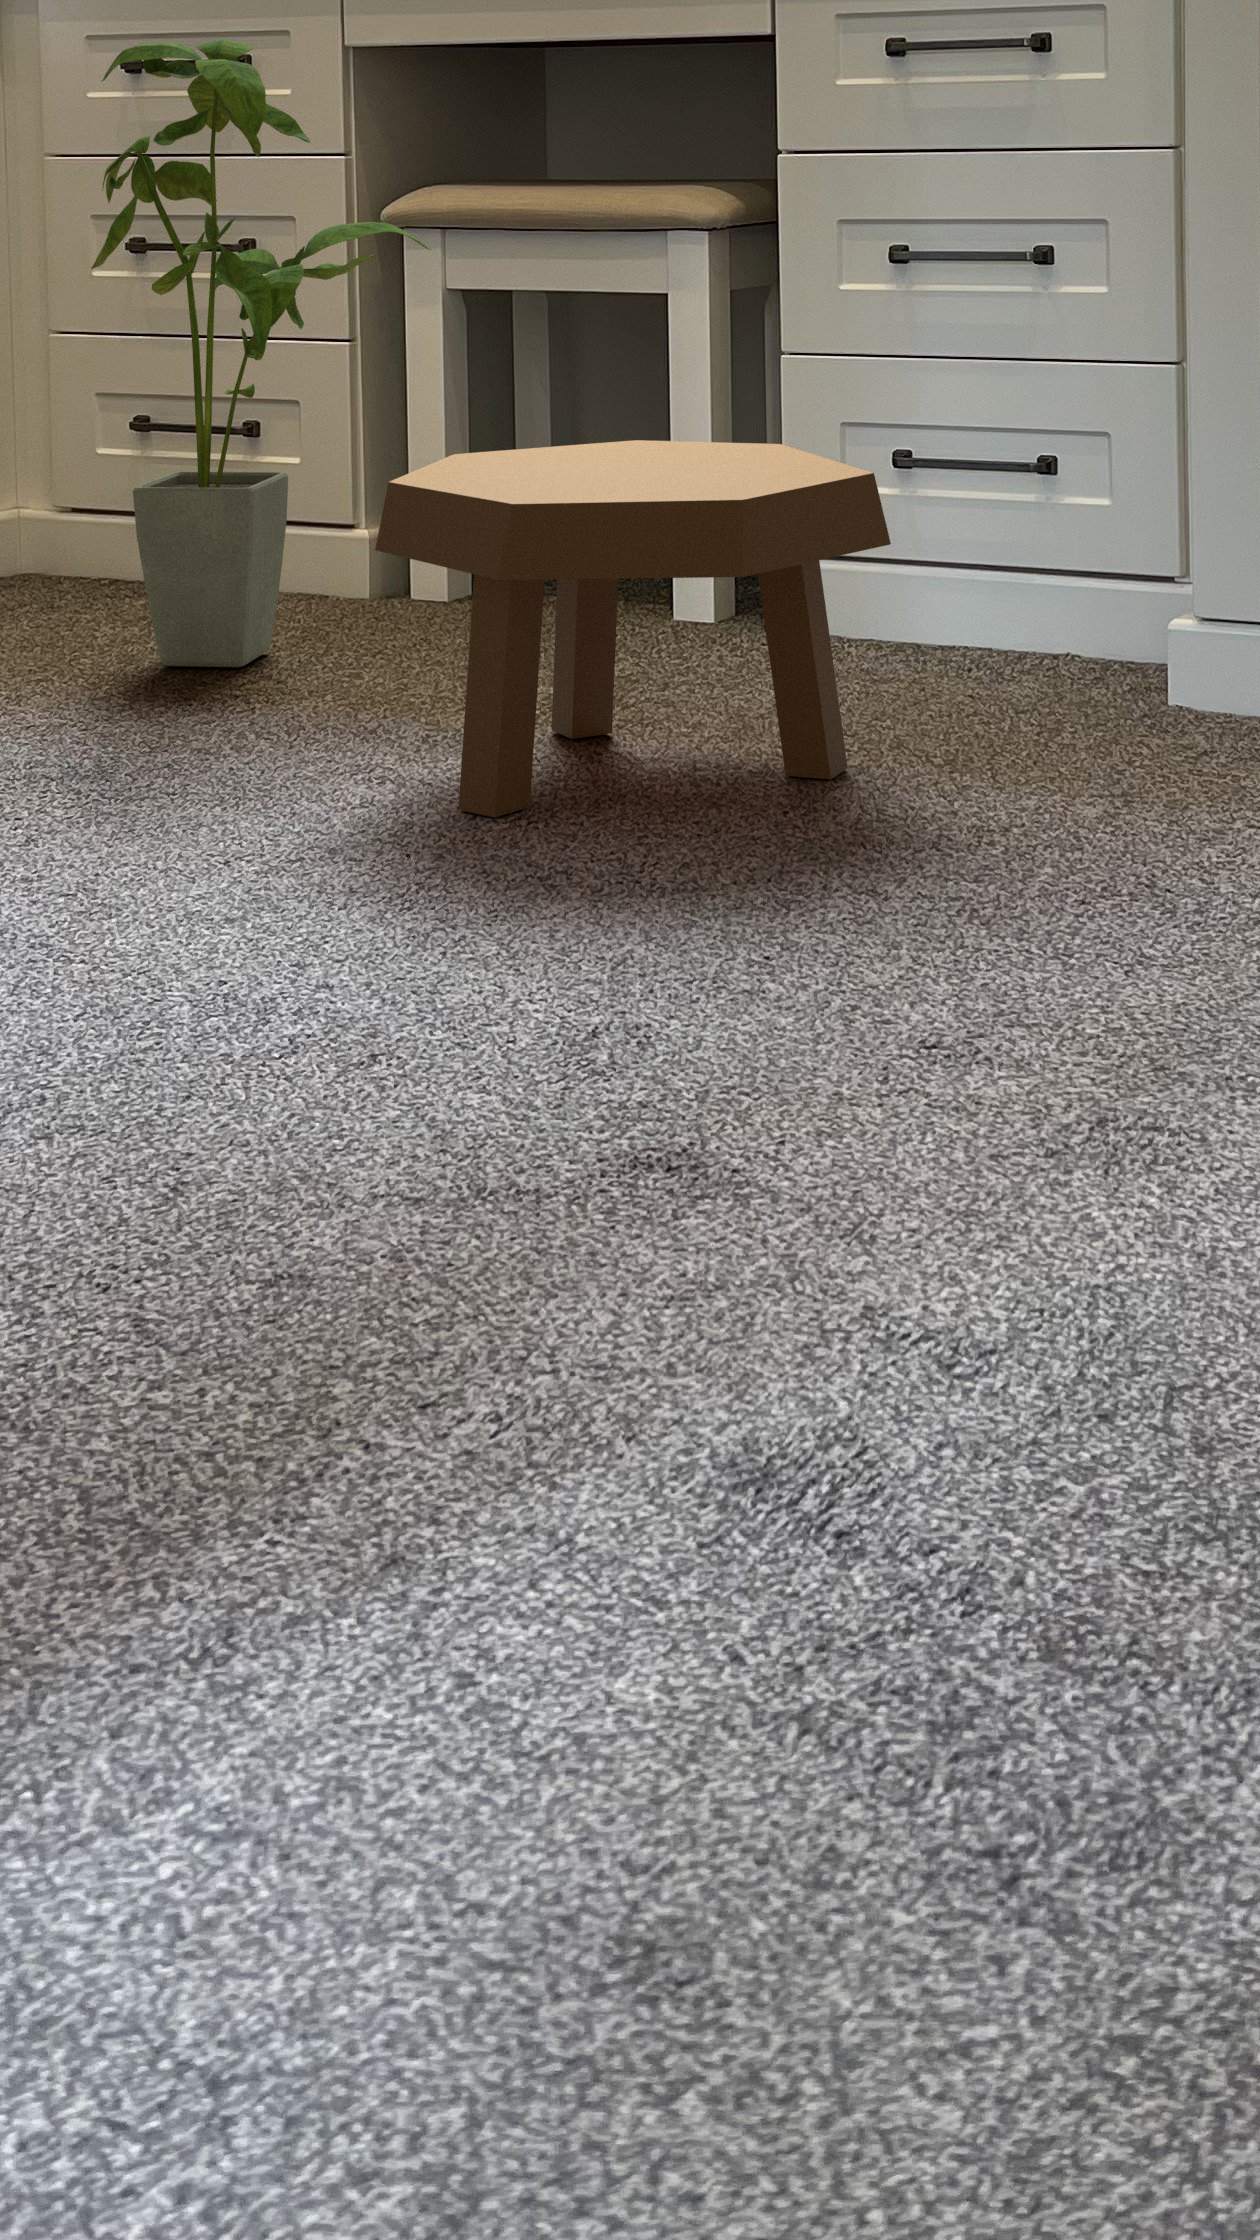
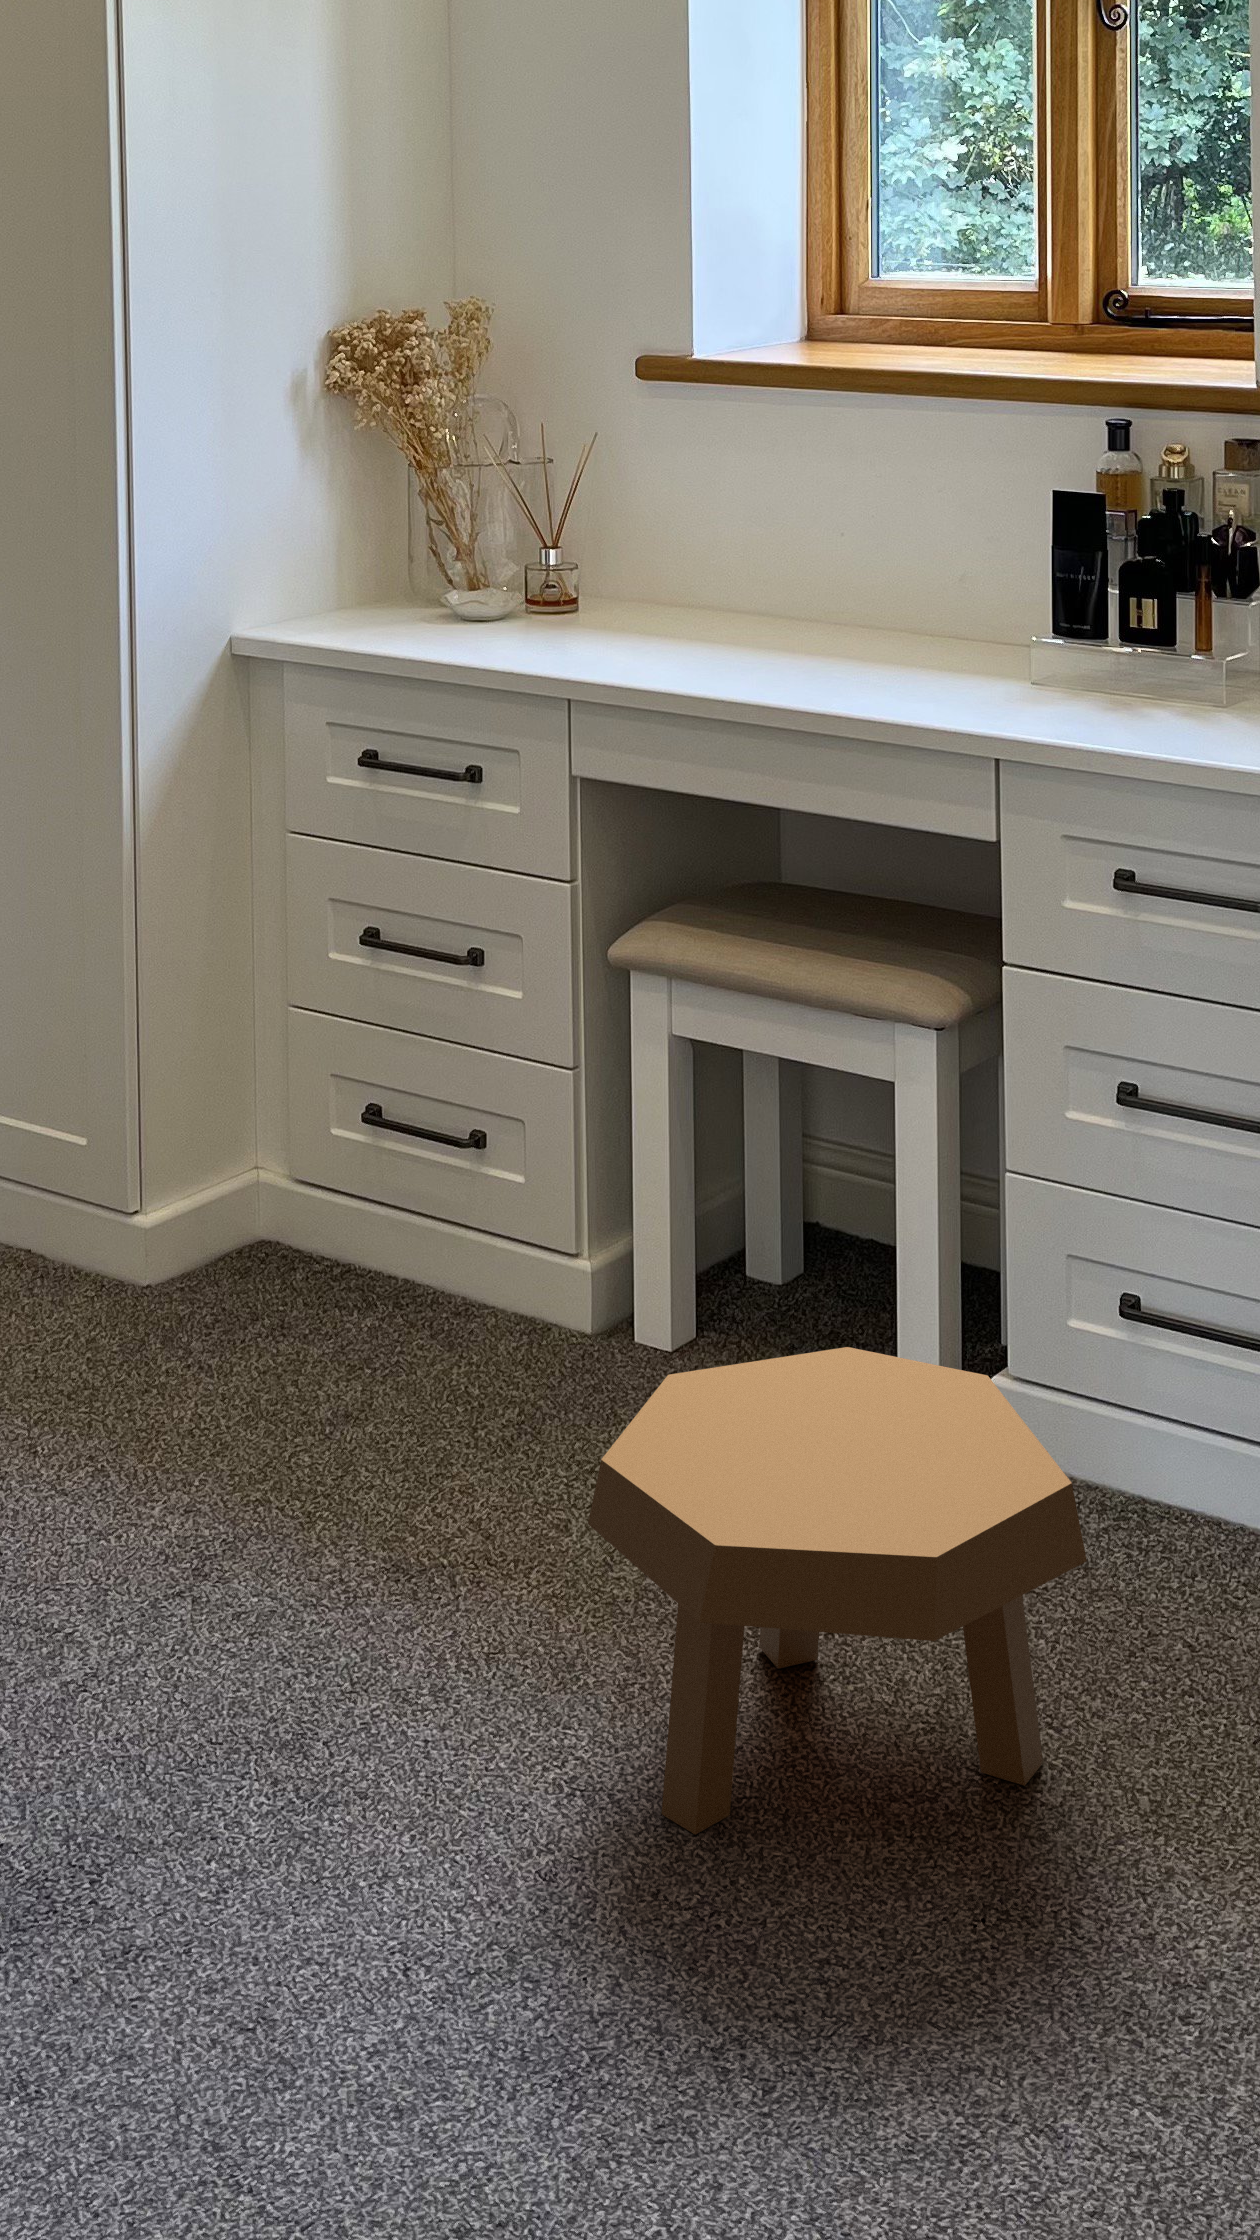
house plant: present [91,39,431,667] -> none [329,866,657,1473]

